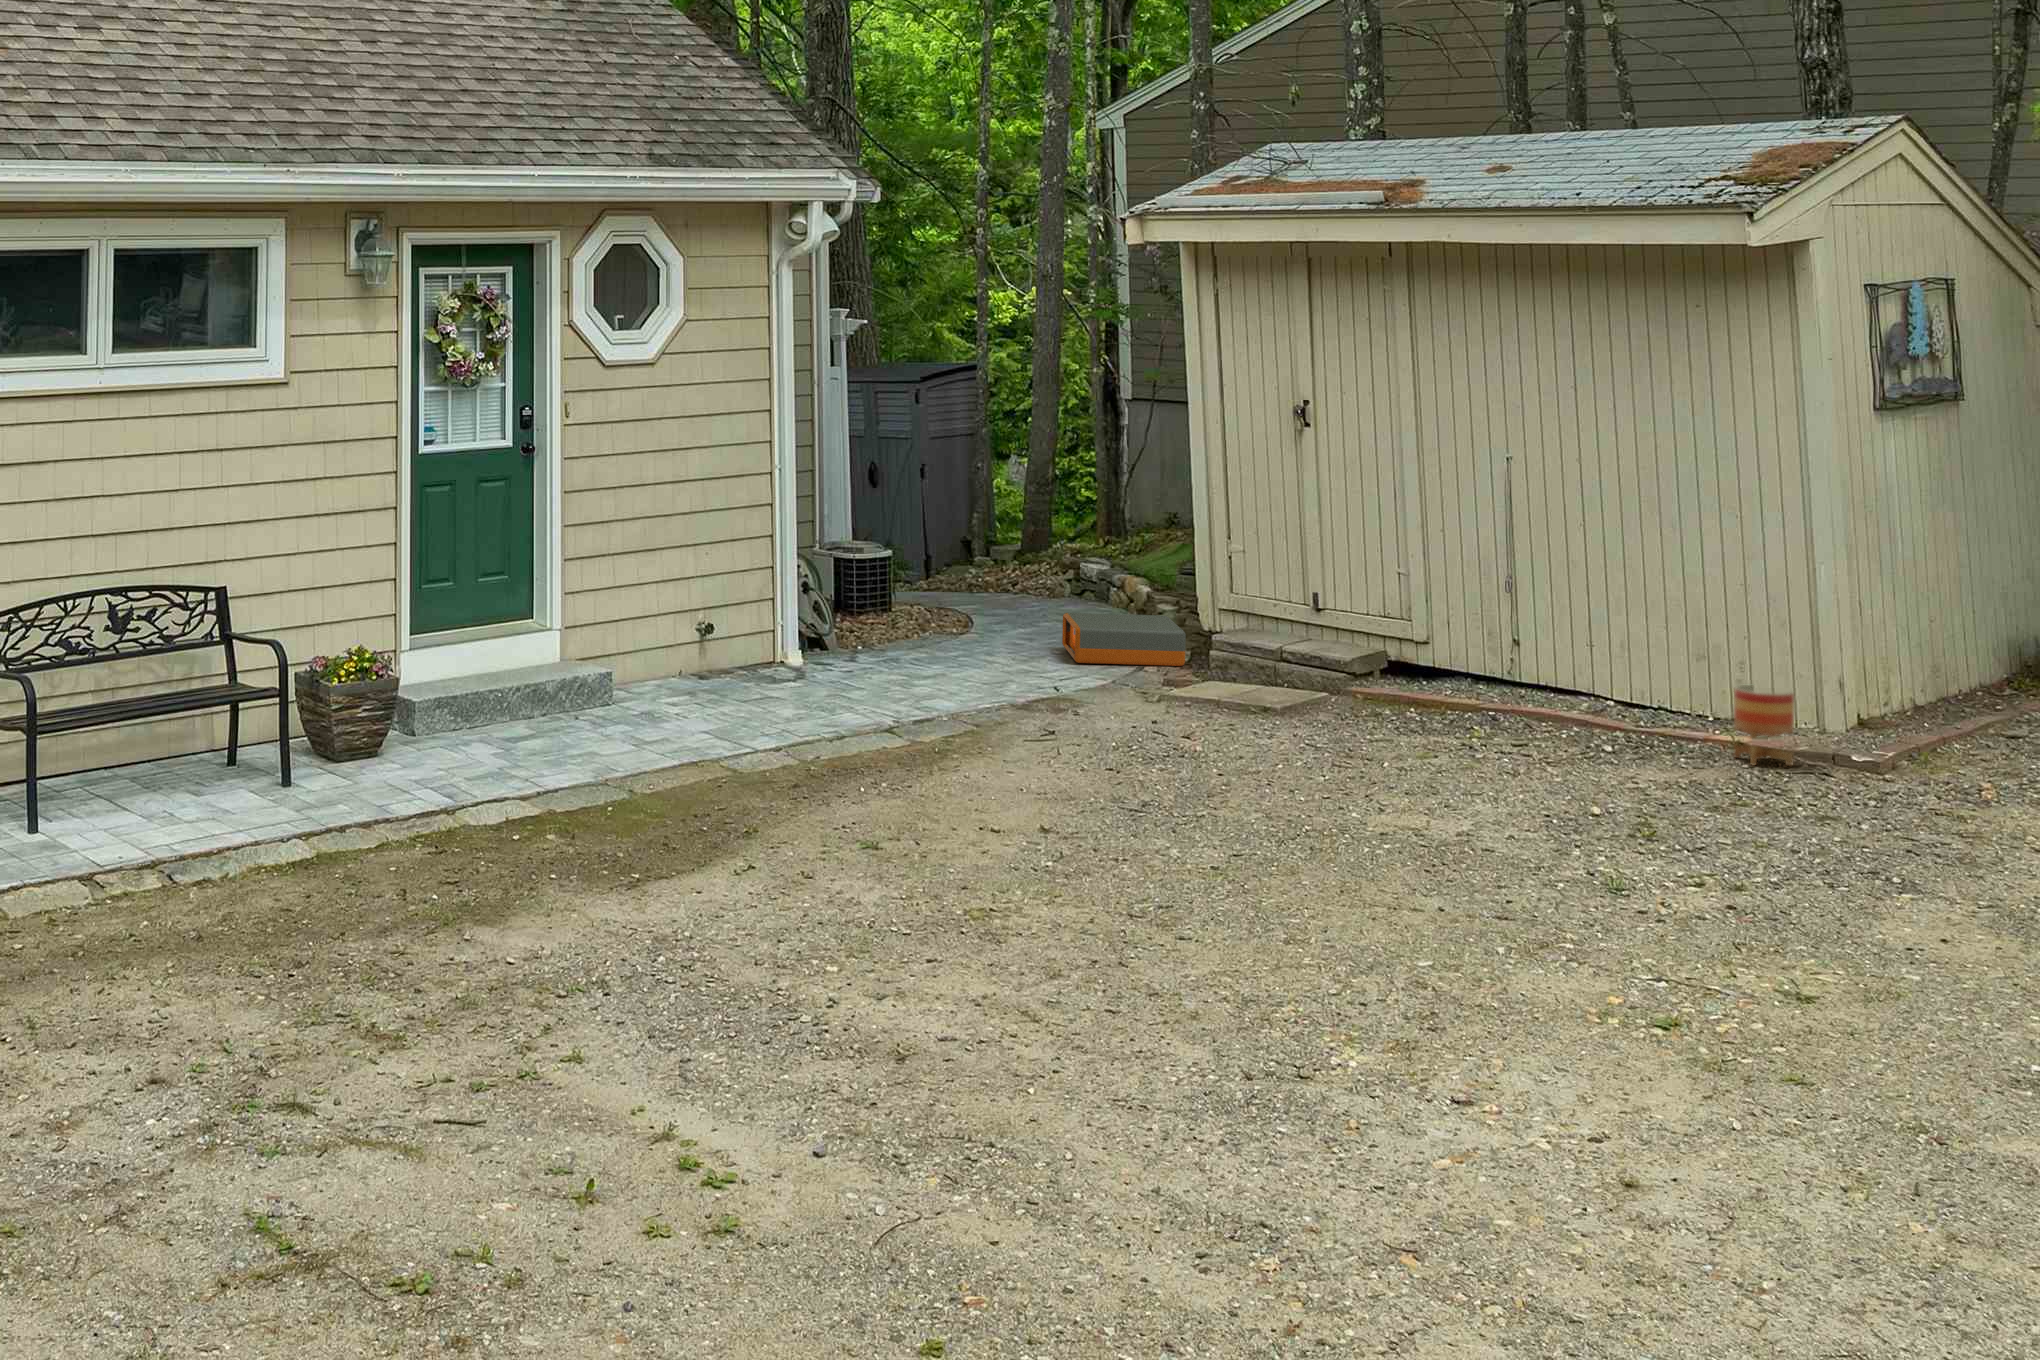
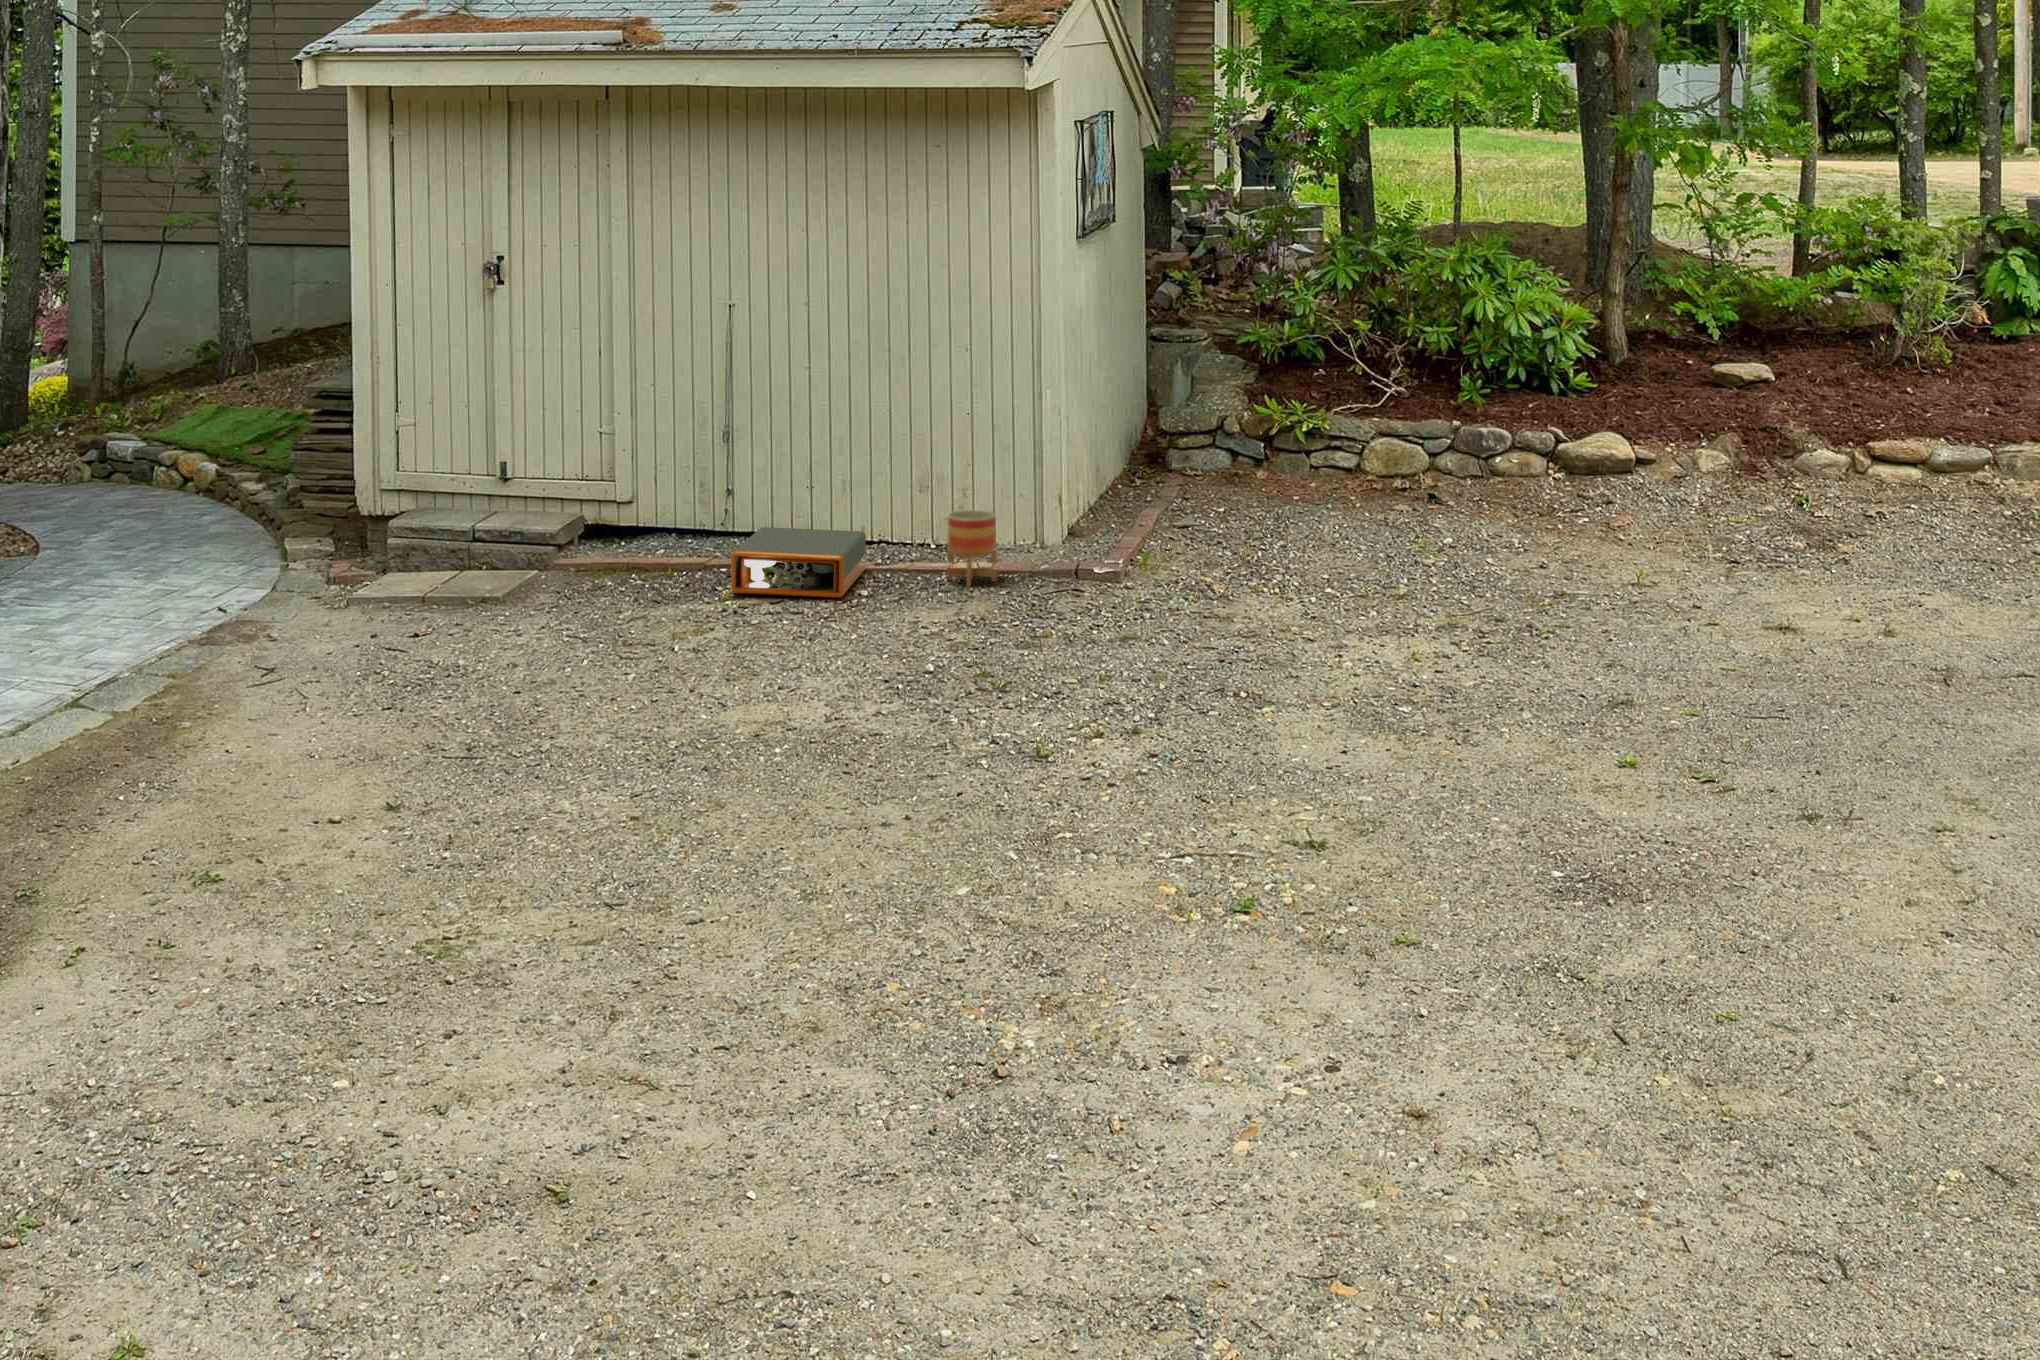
storage box: present [1062,613,1186,666] -> present [731,527,866,598]

